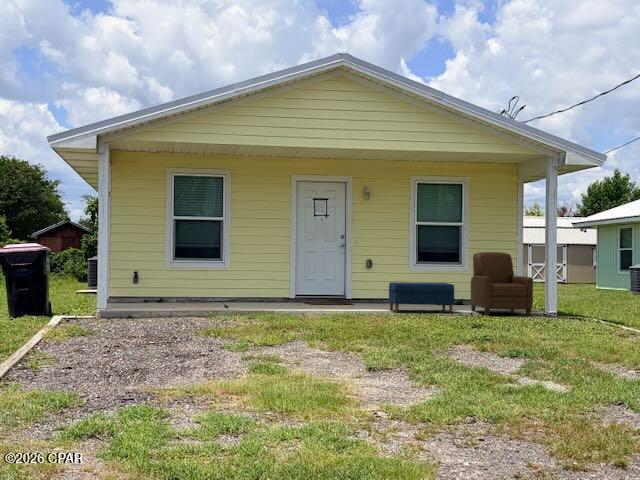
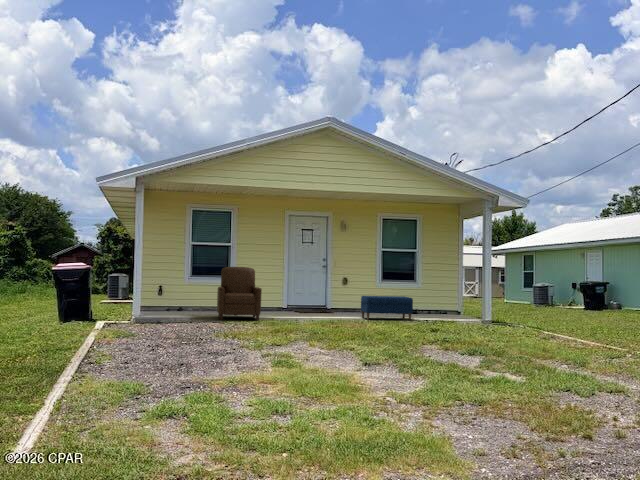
chair: present [470,252,533,316] -> present [217,267,262,320]

